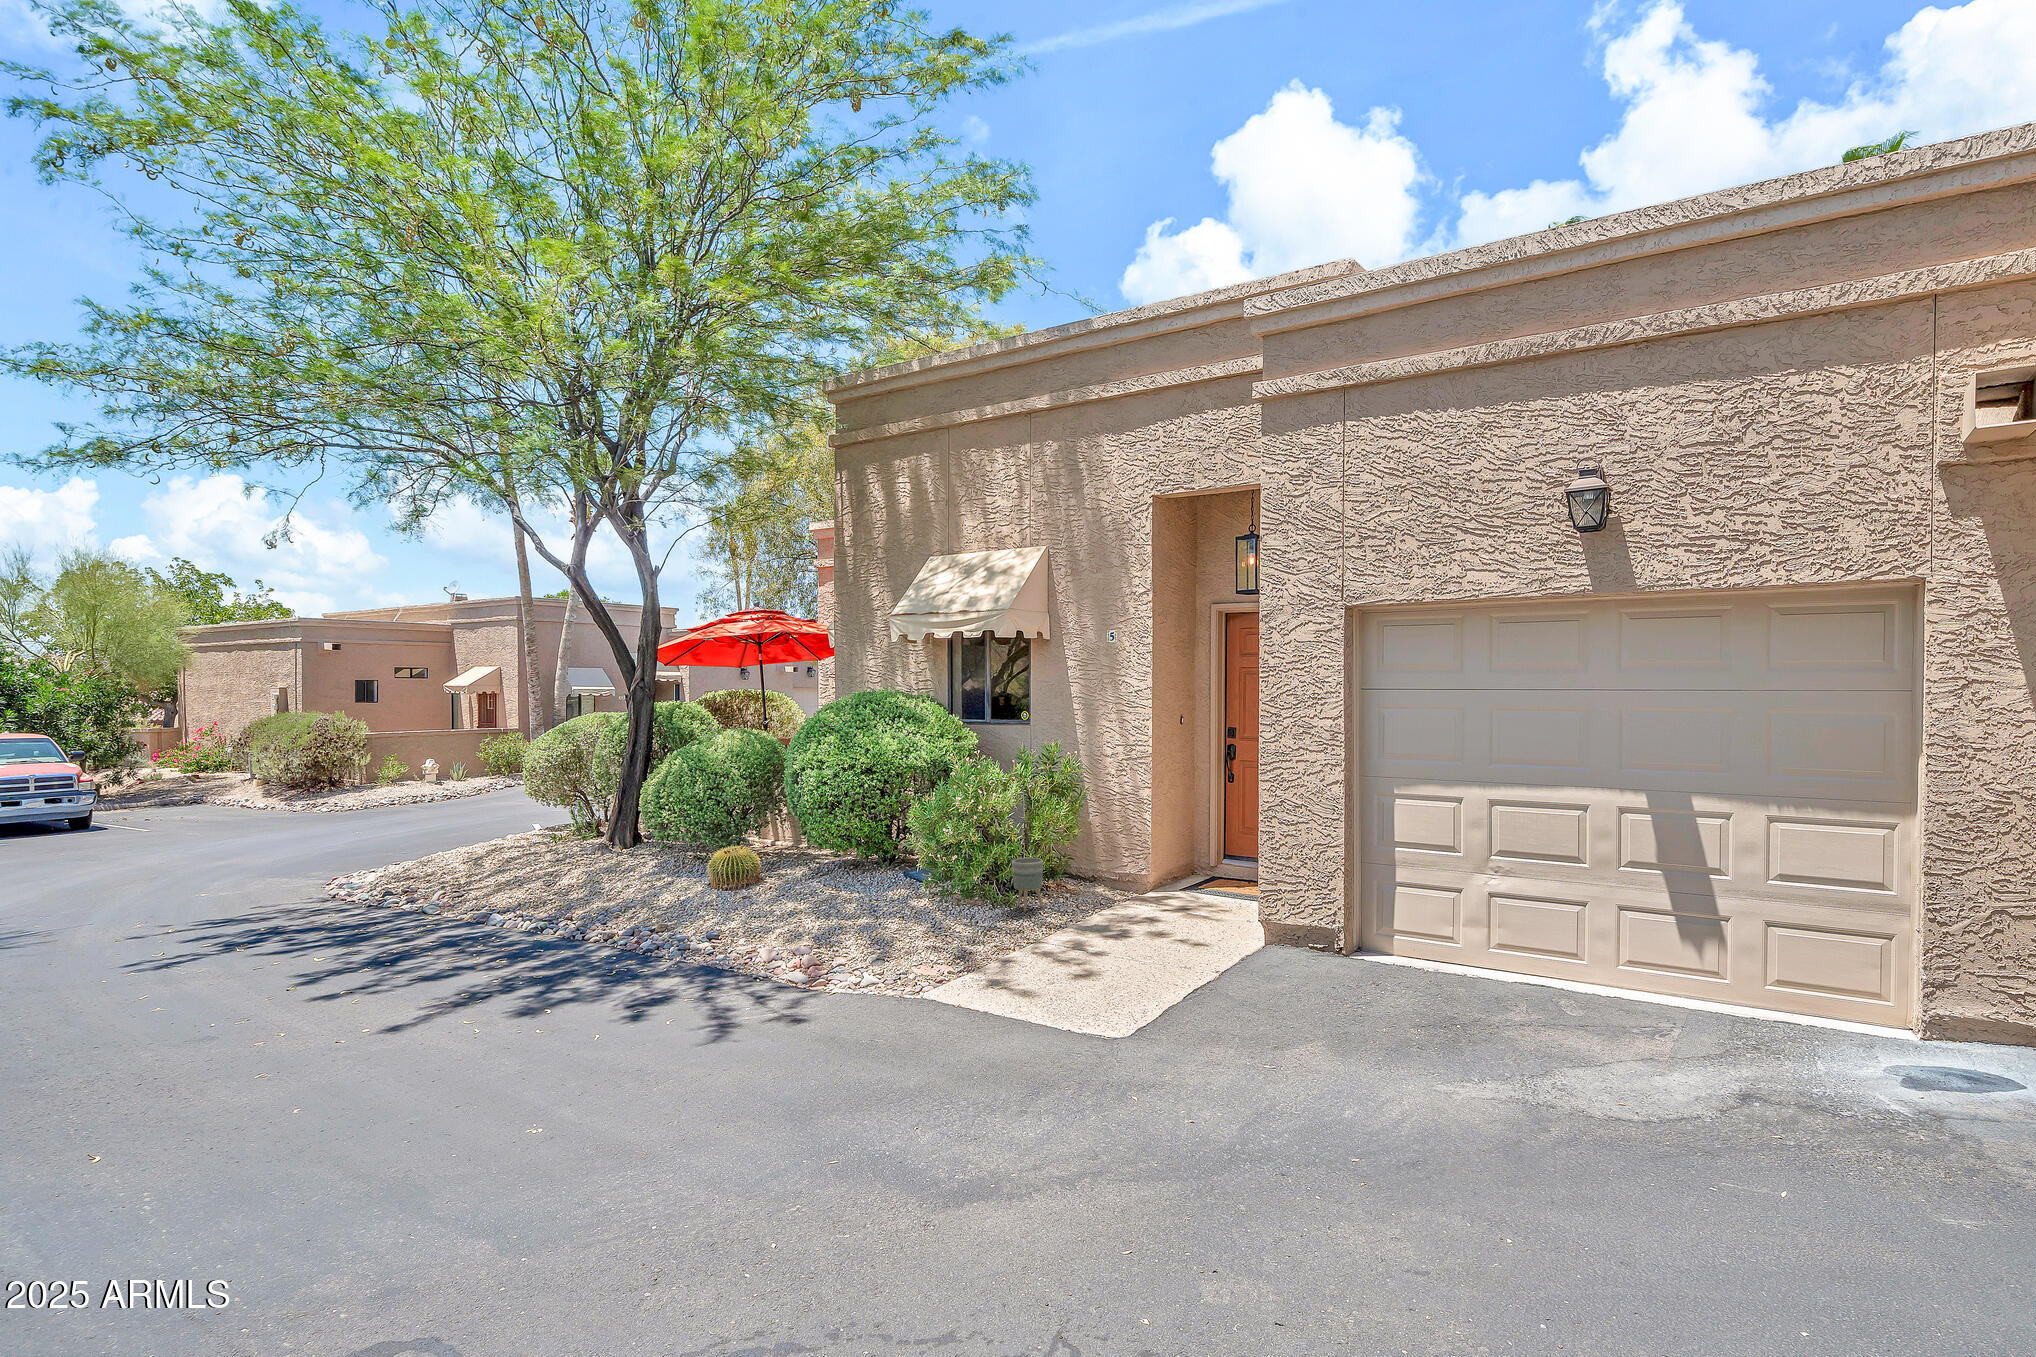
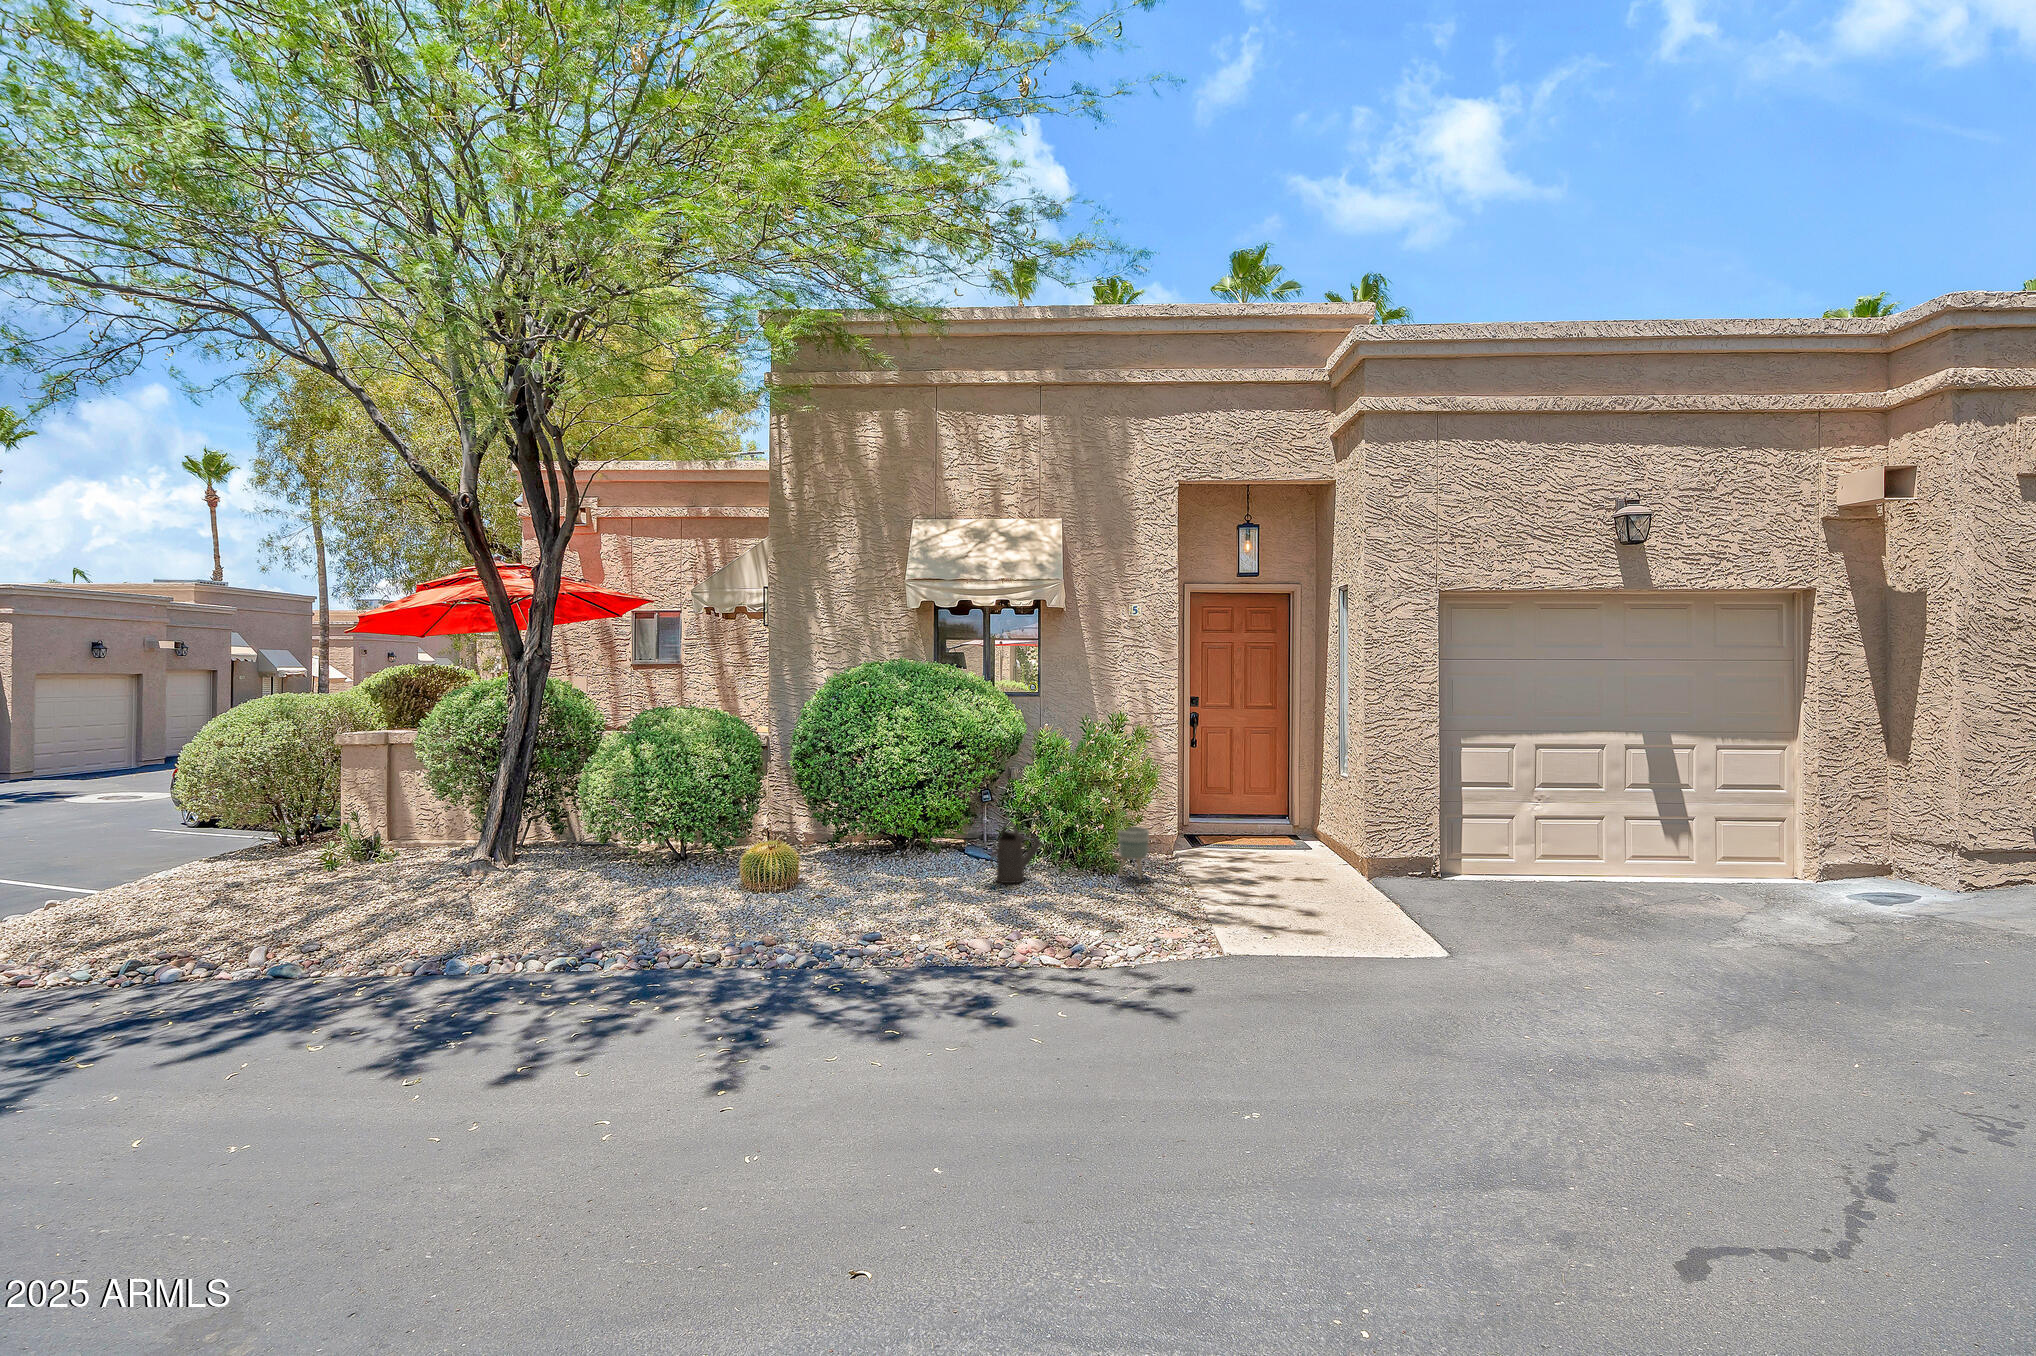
watering can: none [905,842,972,900] -> present [990,822,1041,883]

